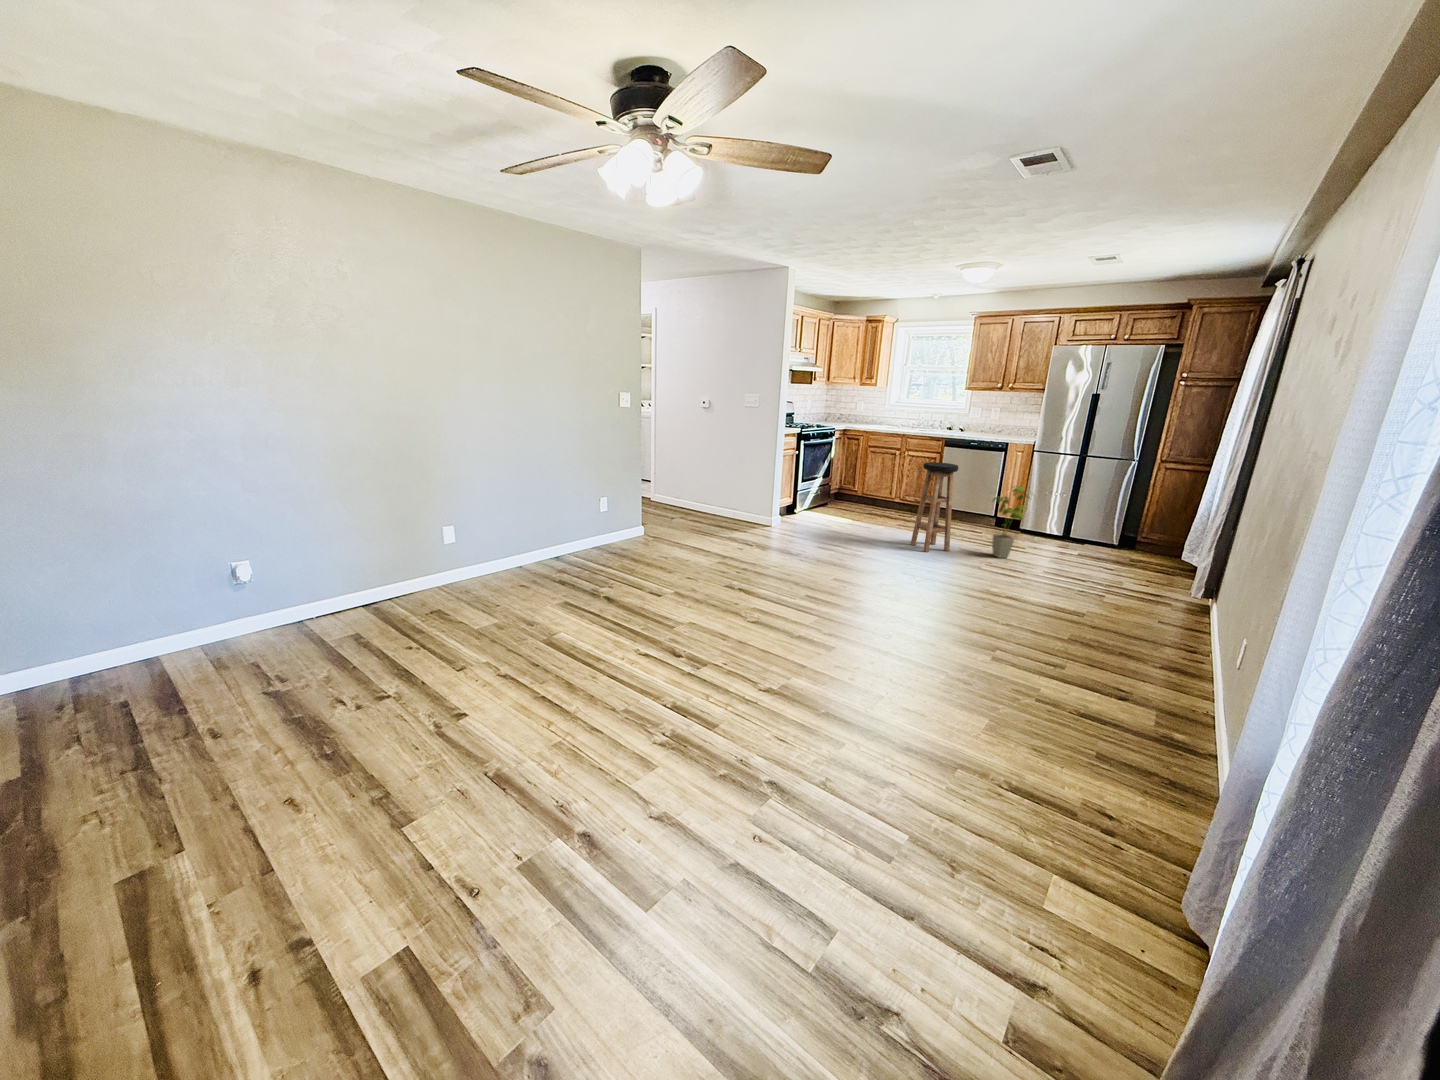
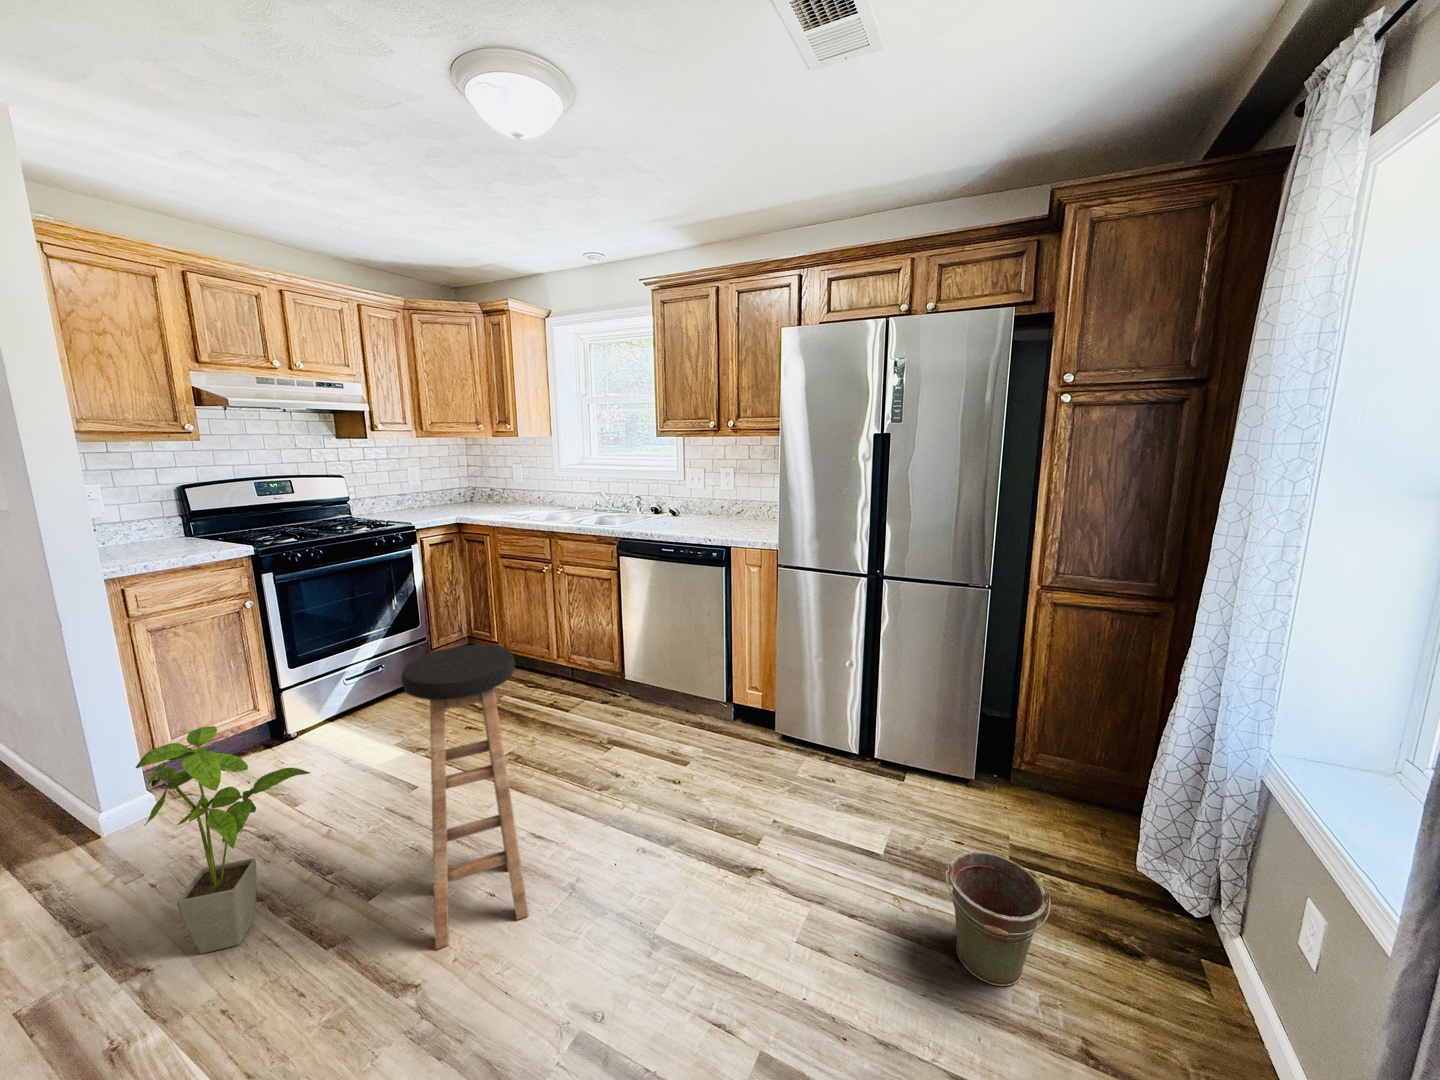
house plant: present [992,486,1032,558] -> present [136,726,310,953]
bucket: none [1104,540,1141,574] -> present [945,852,1051,986]

